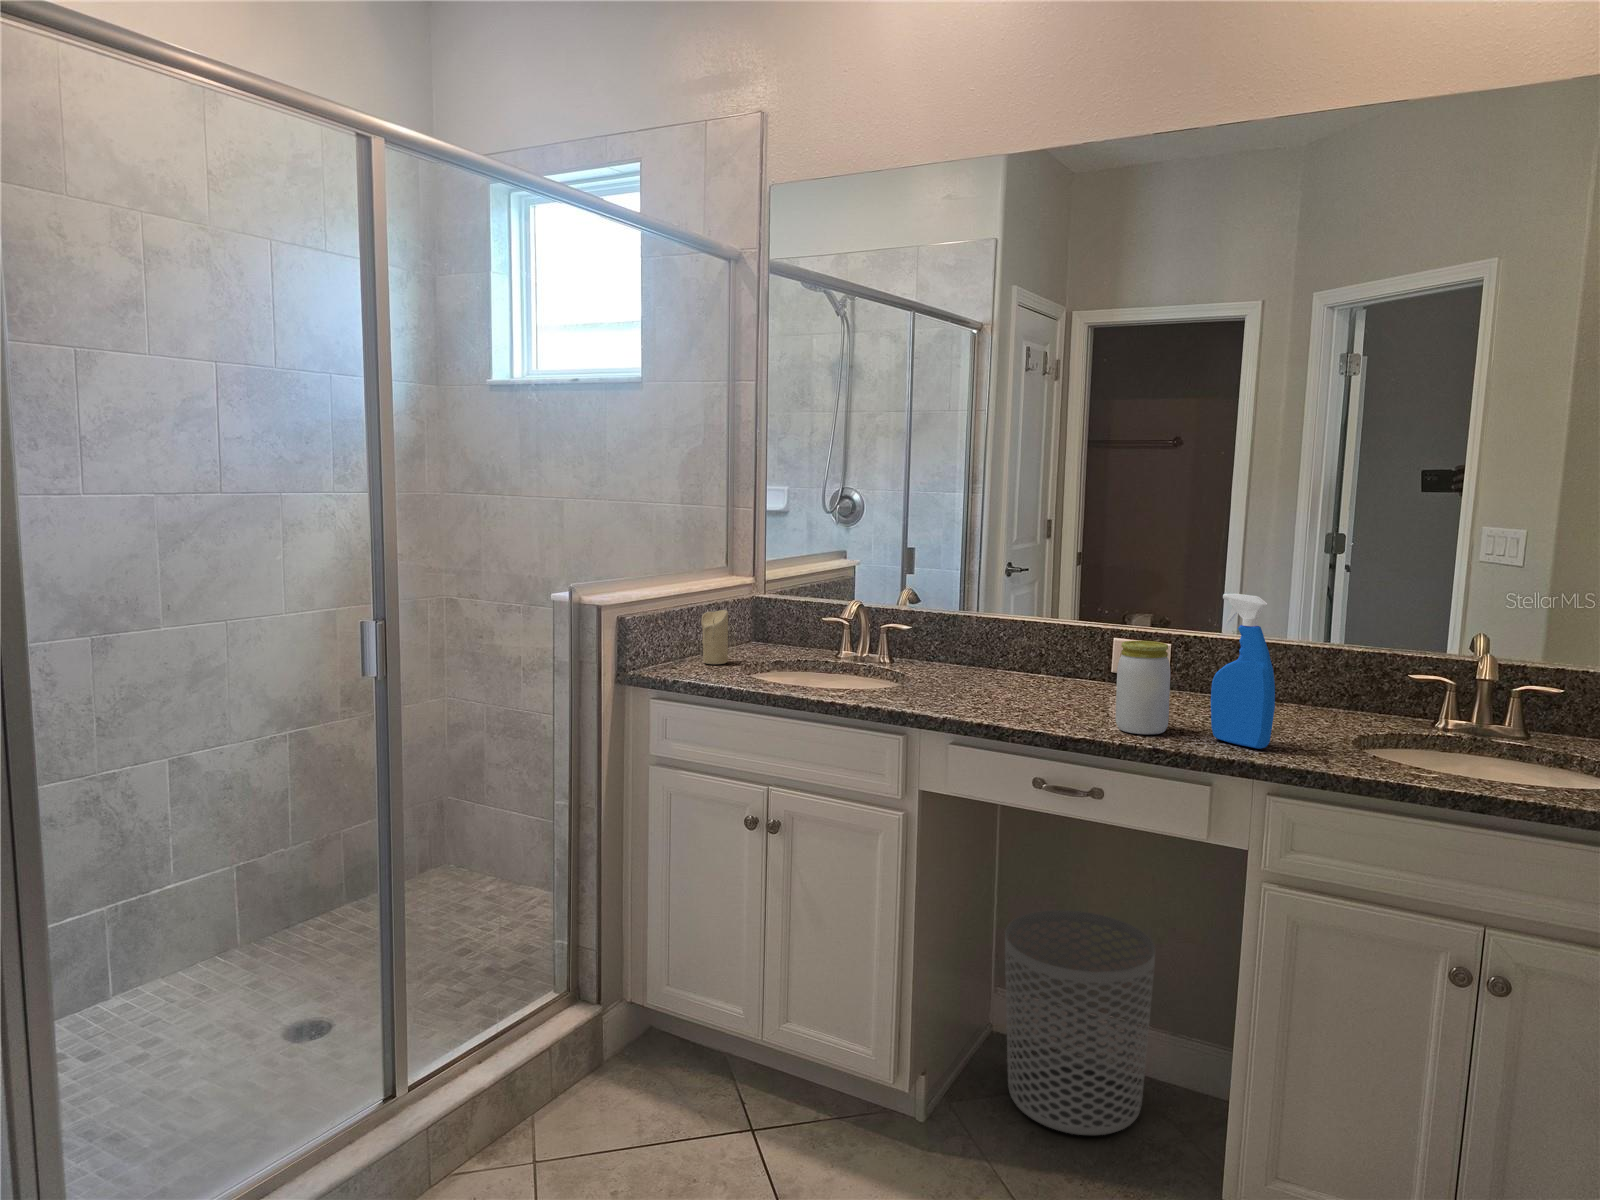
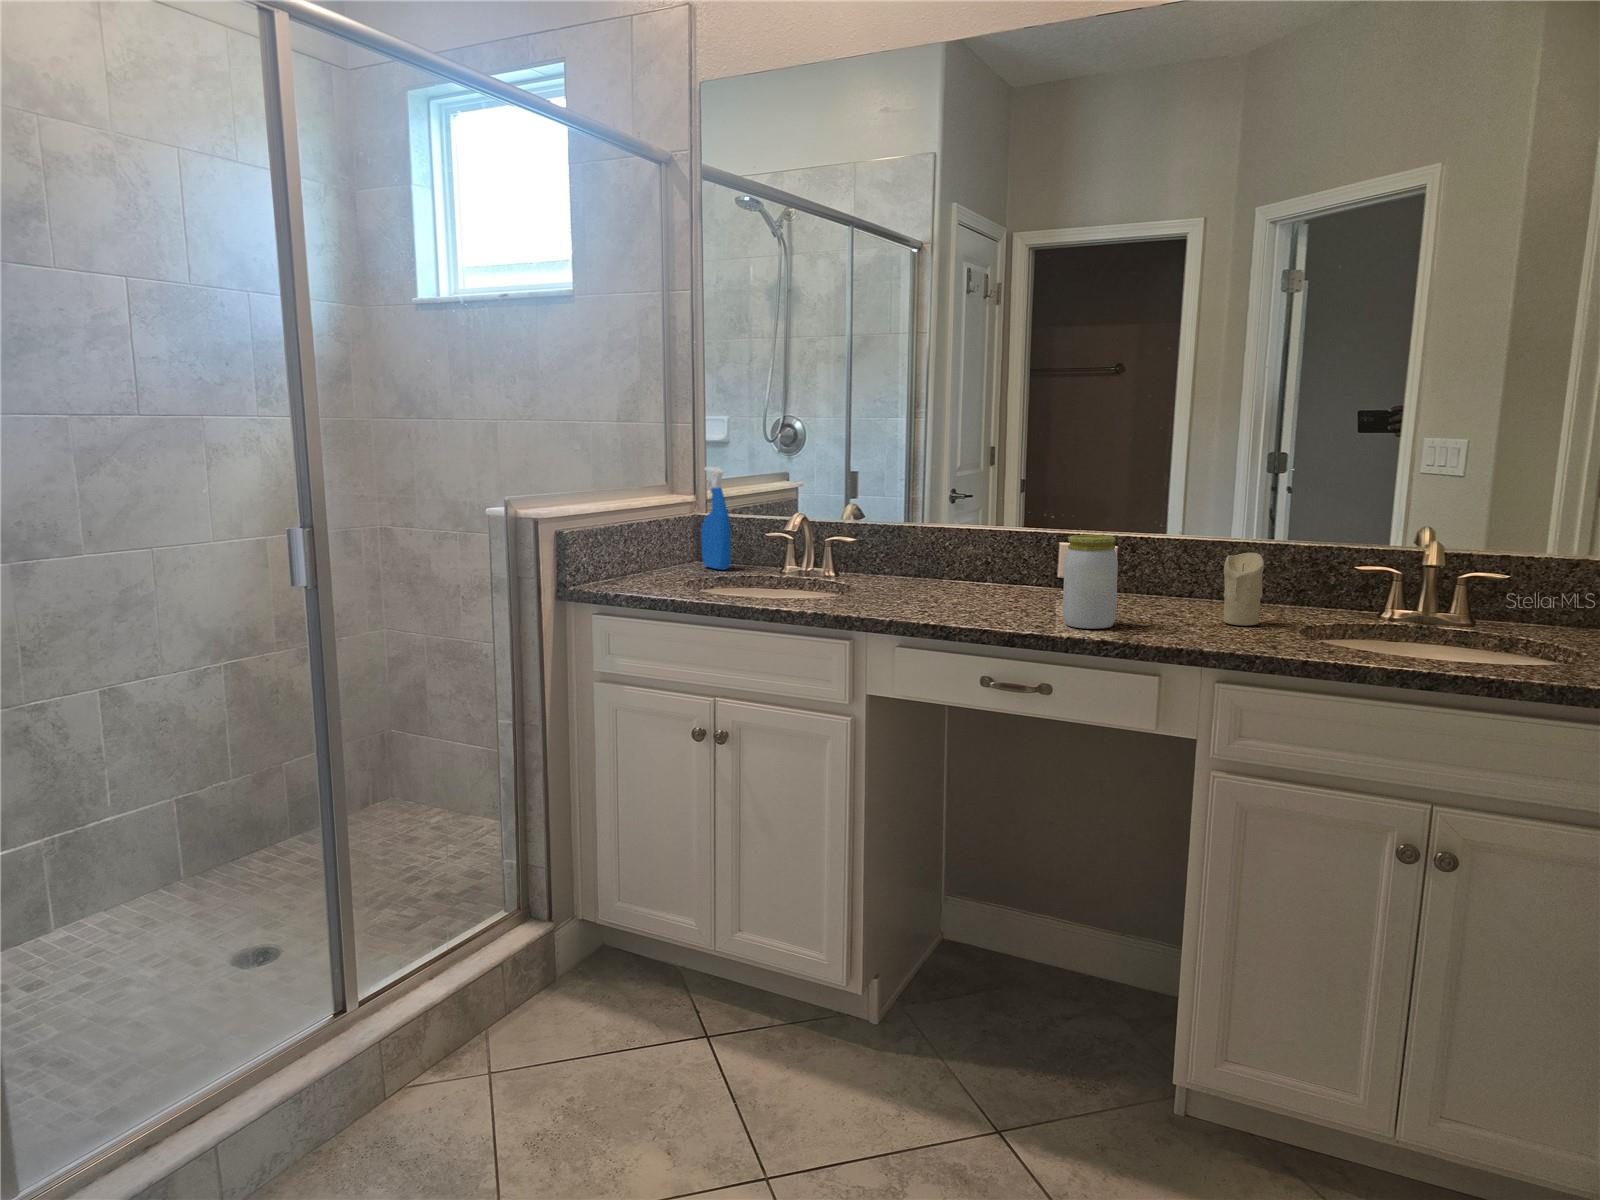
spray bottle: present [1211,593,1275,749] -> present [701,467,731,570]
candle: present [701,610,728,664] -> present [1224,553,1264,625]
waste bin: present [1005,910,1155,1135] -> none [956,816,1104,1032]

